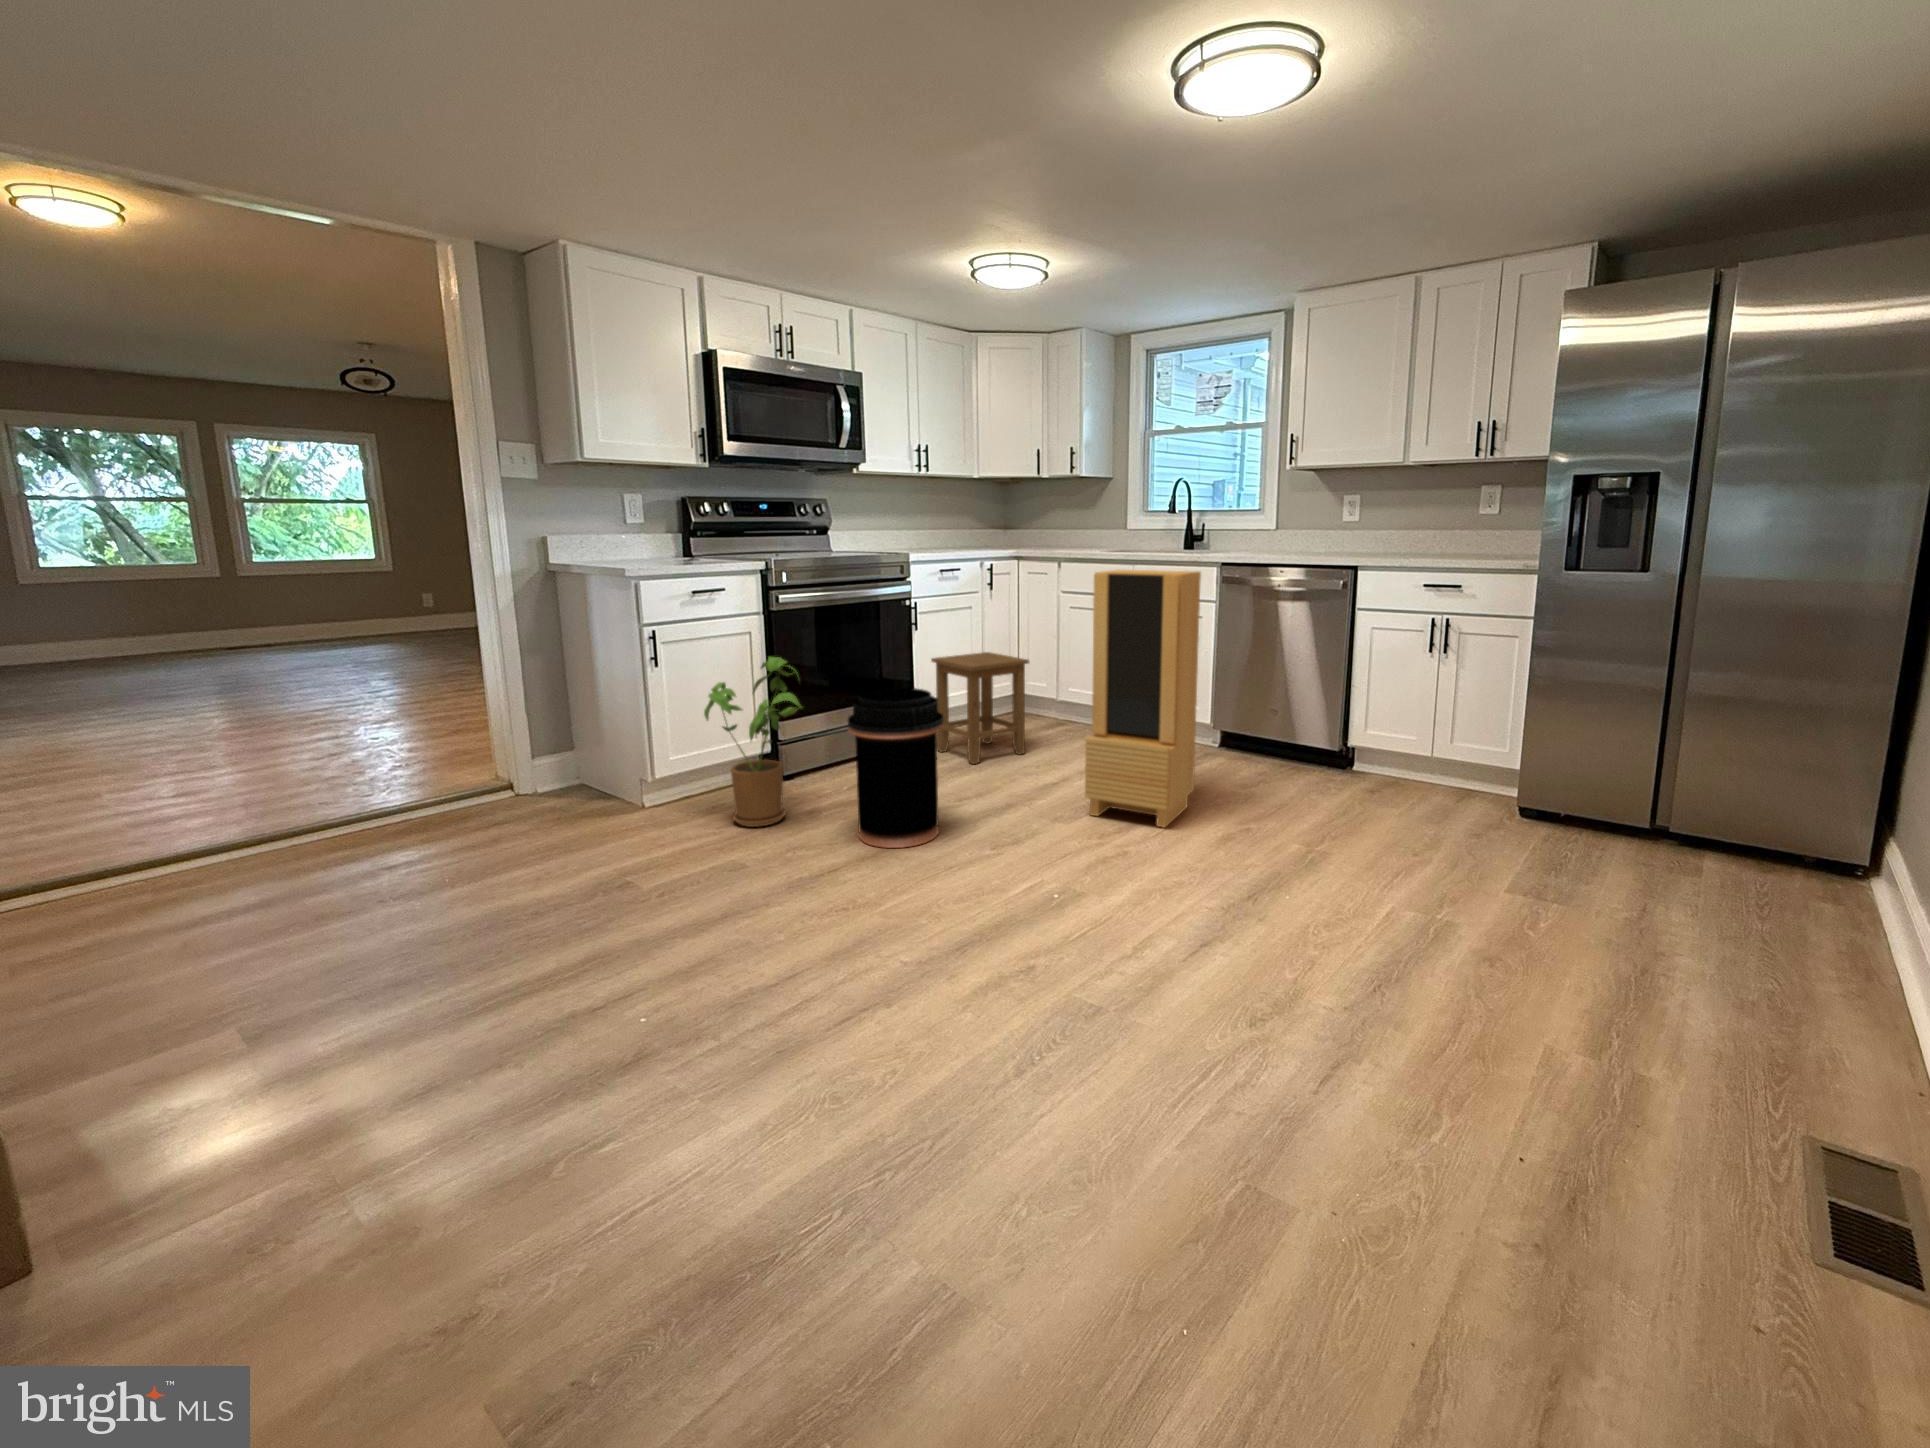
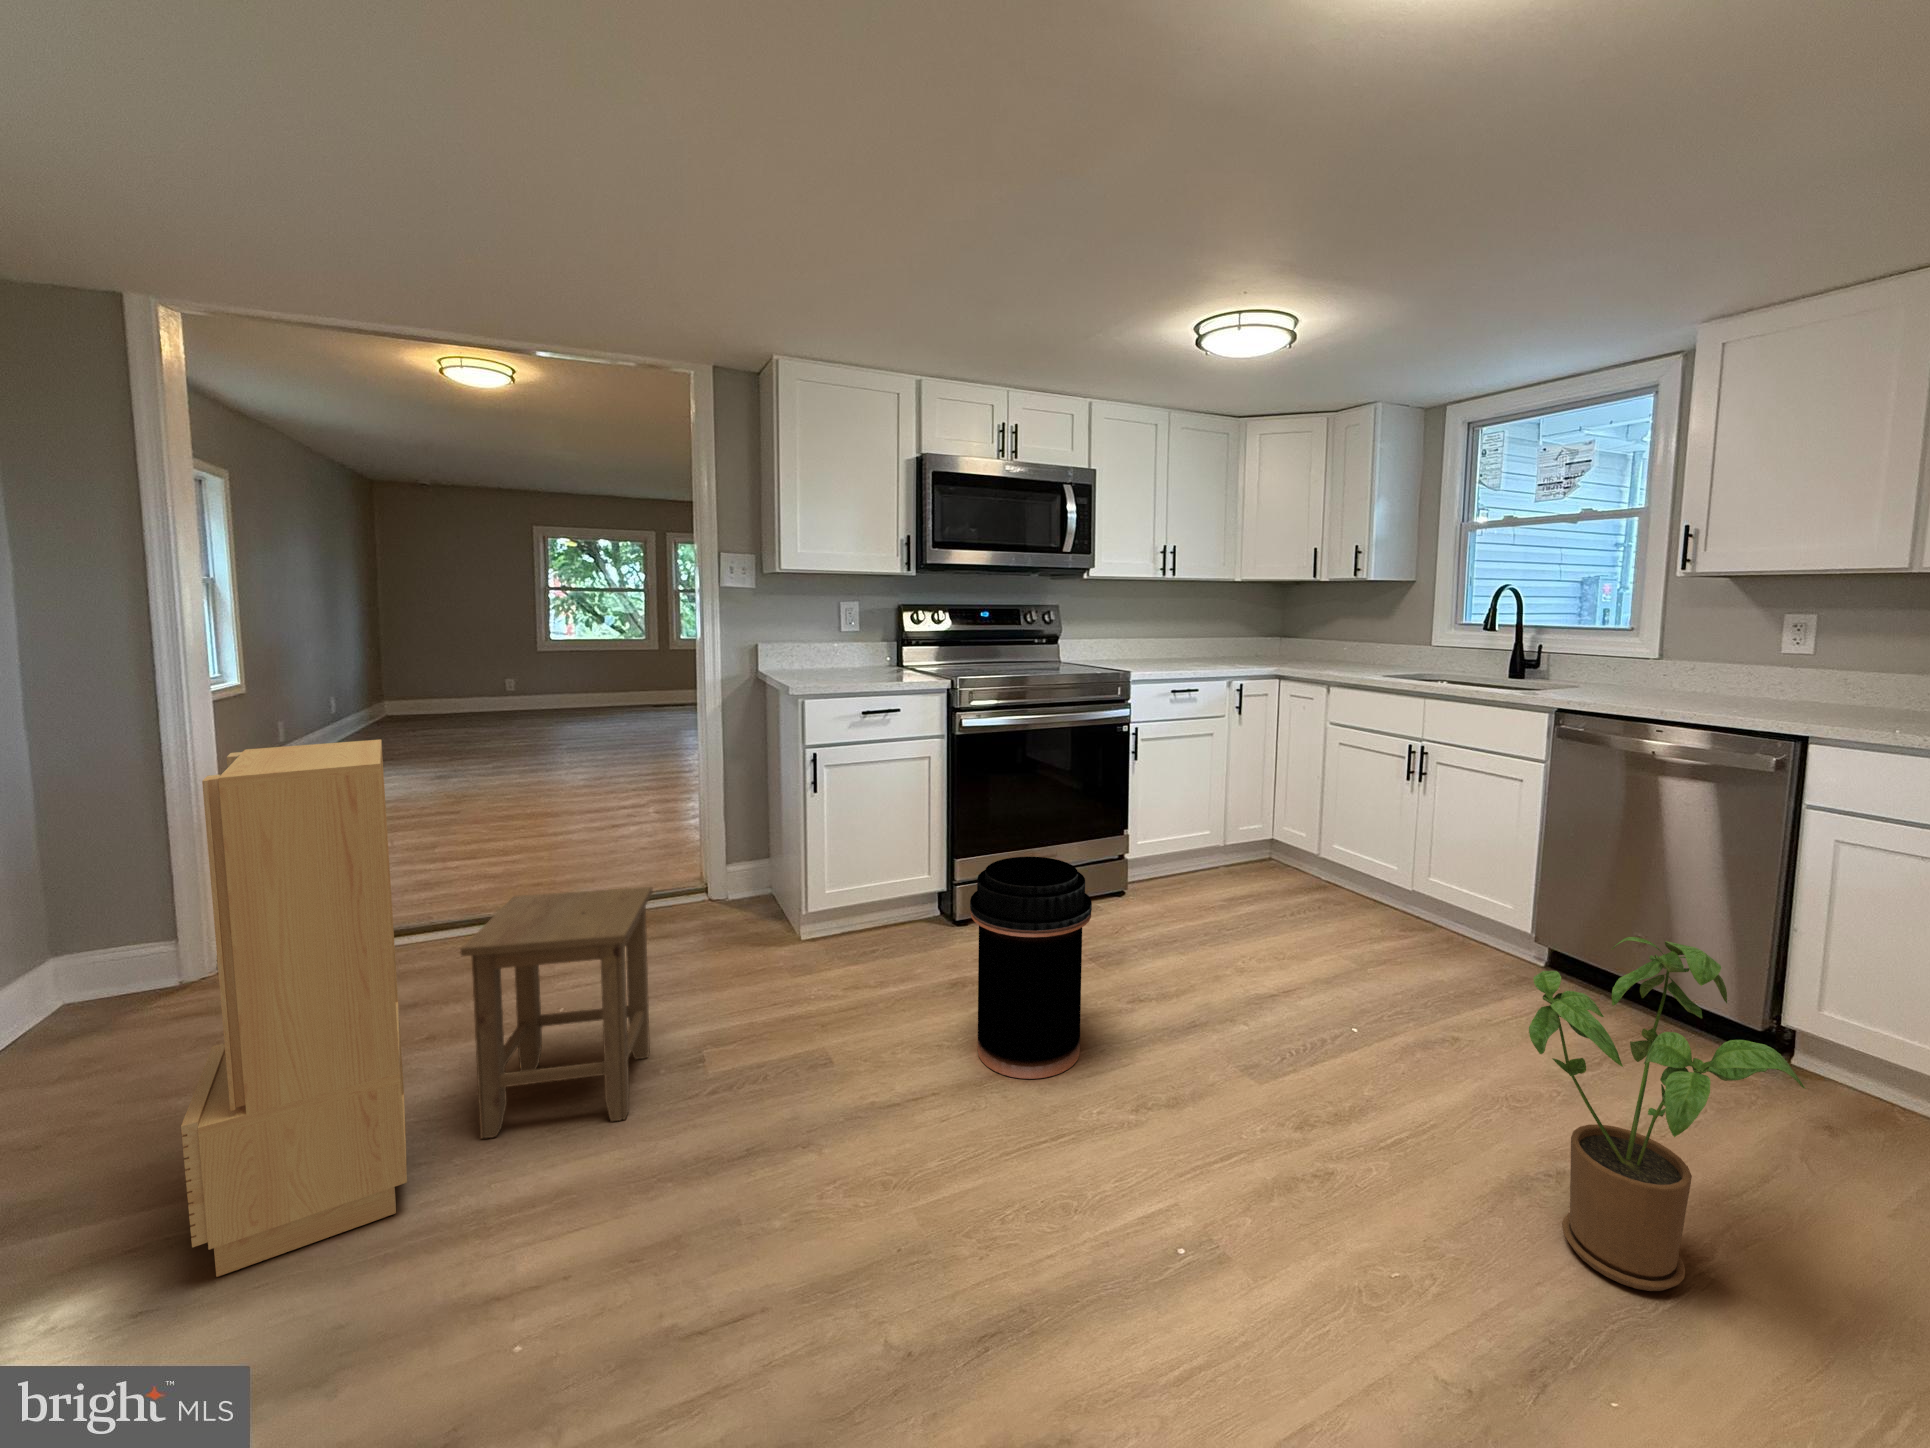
storage cabinet: present [1085,570,1201,827] -> present [181,740,407,1277]
stool: present [931,652,1029,764] -> present [461,887,653,1139]
house plant: present [704,657,802,827] -> present [1529,937,1806,1291]

